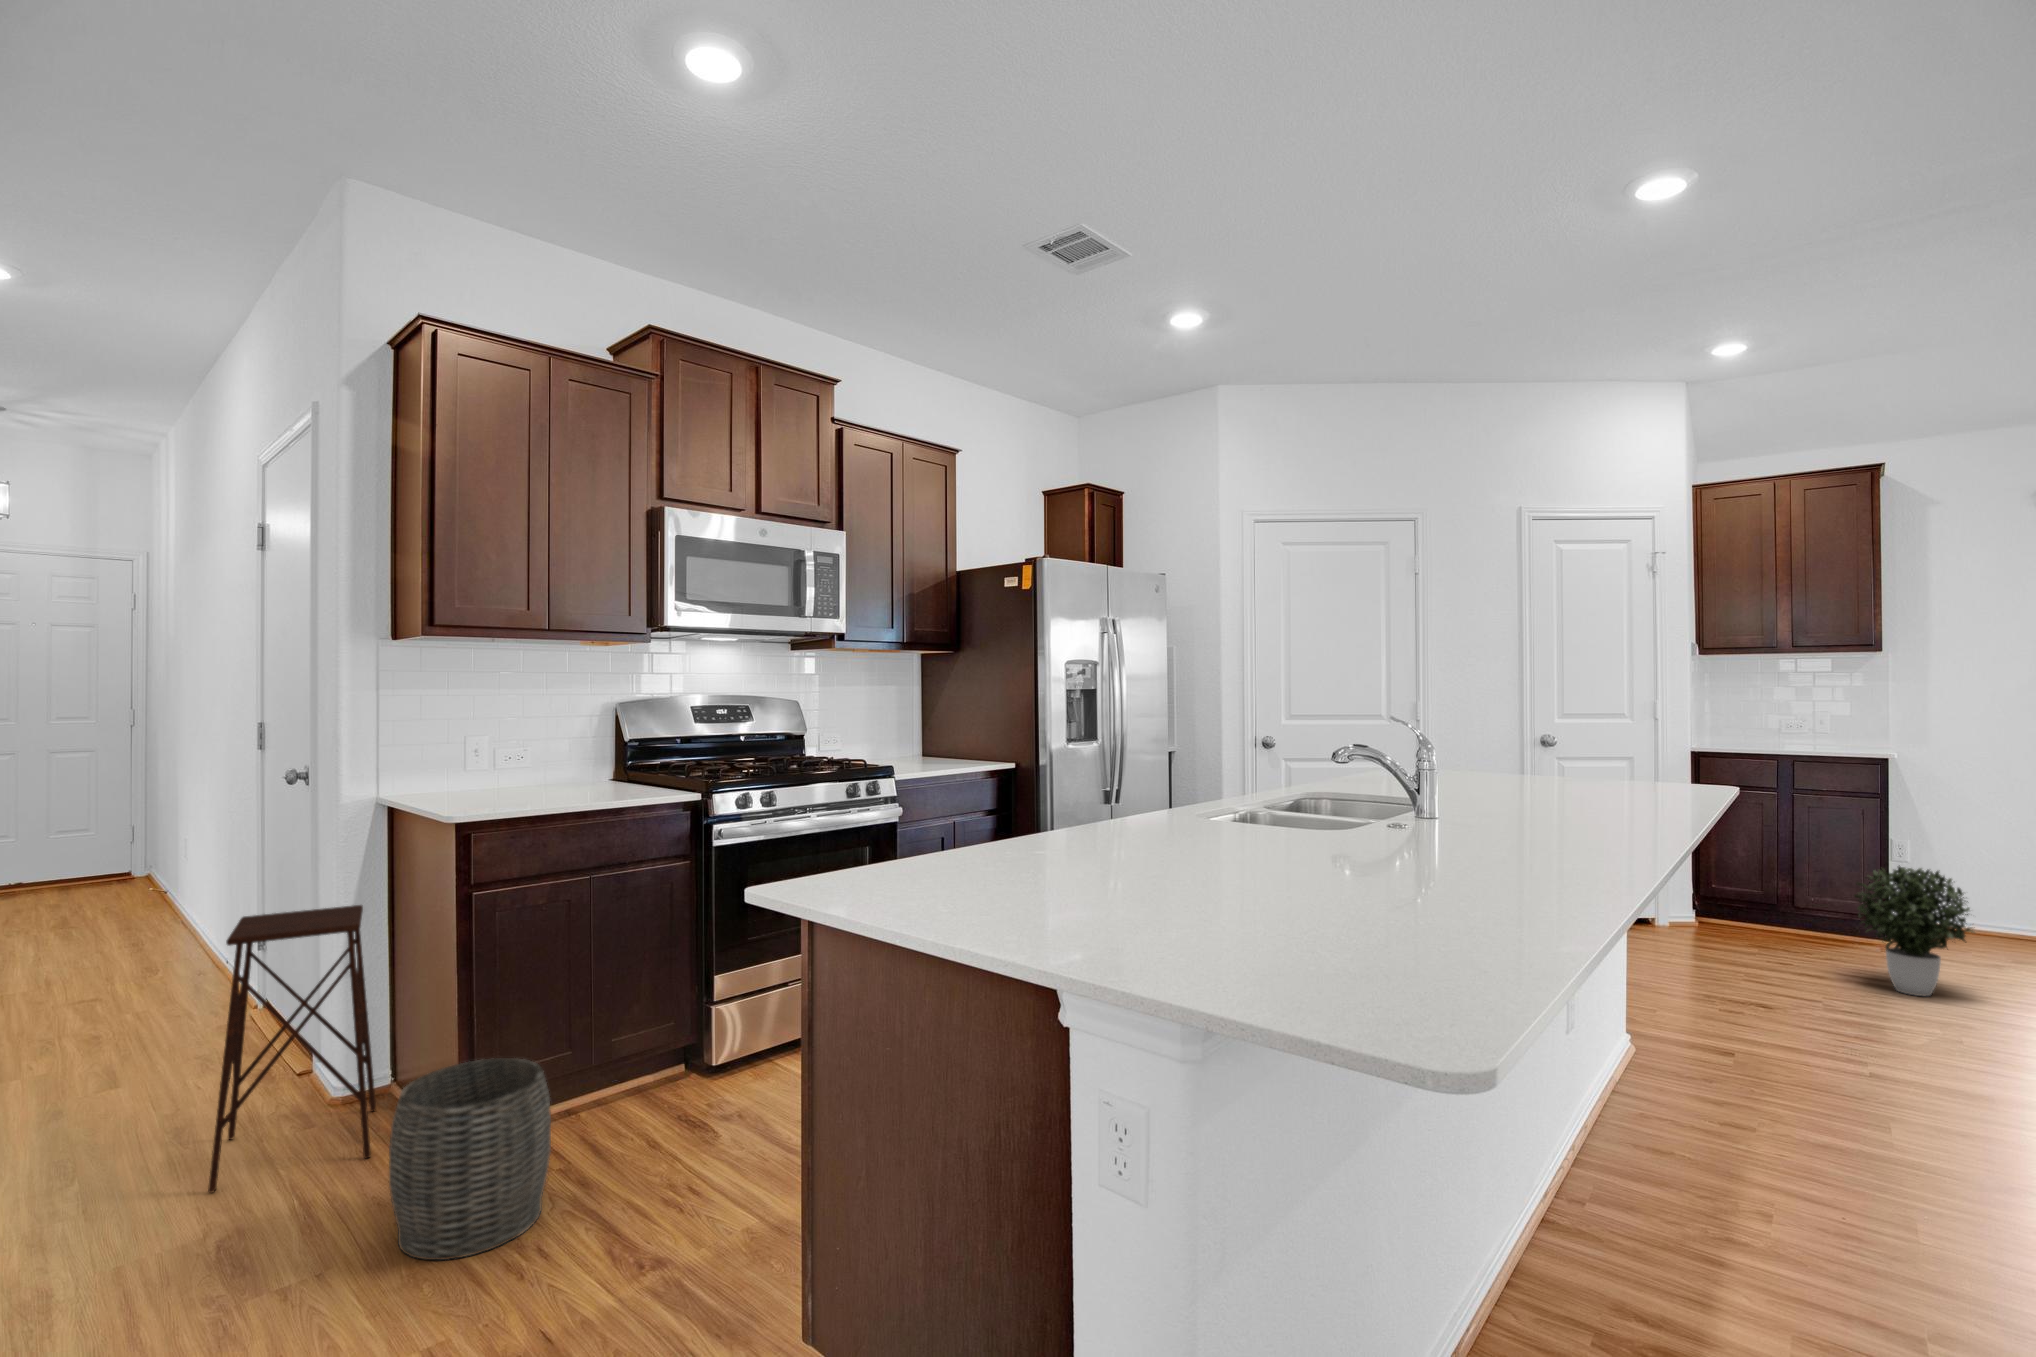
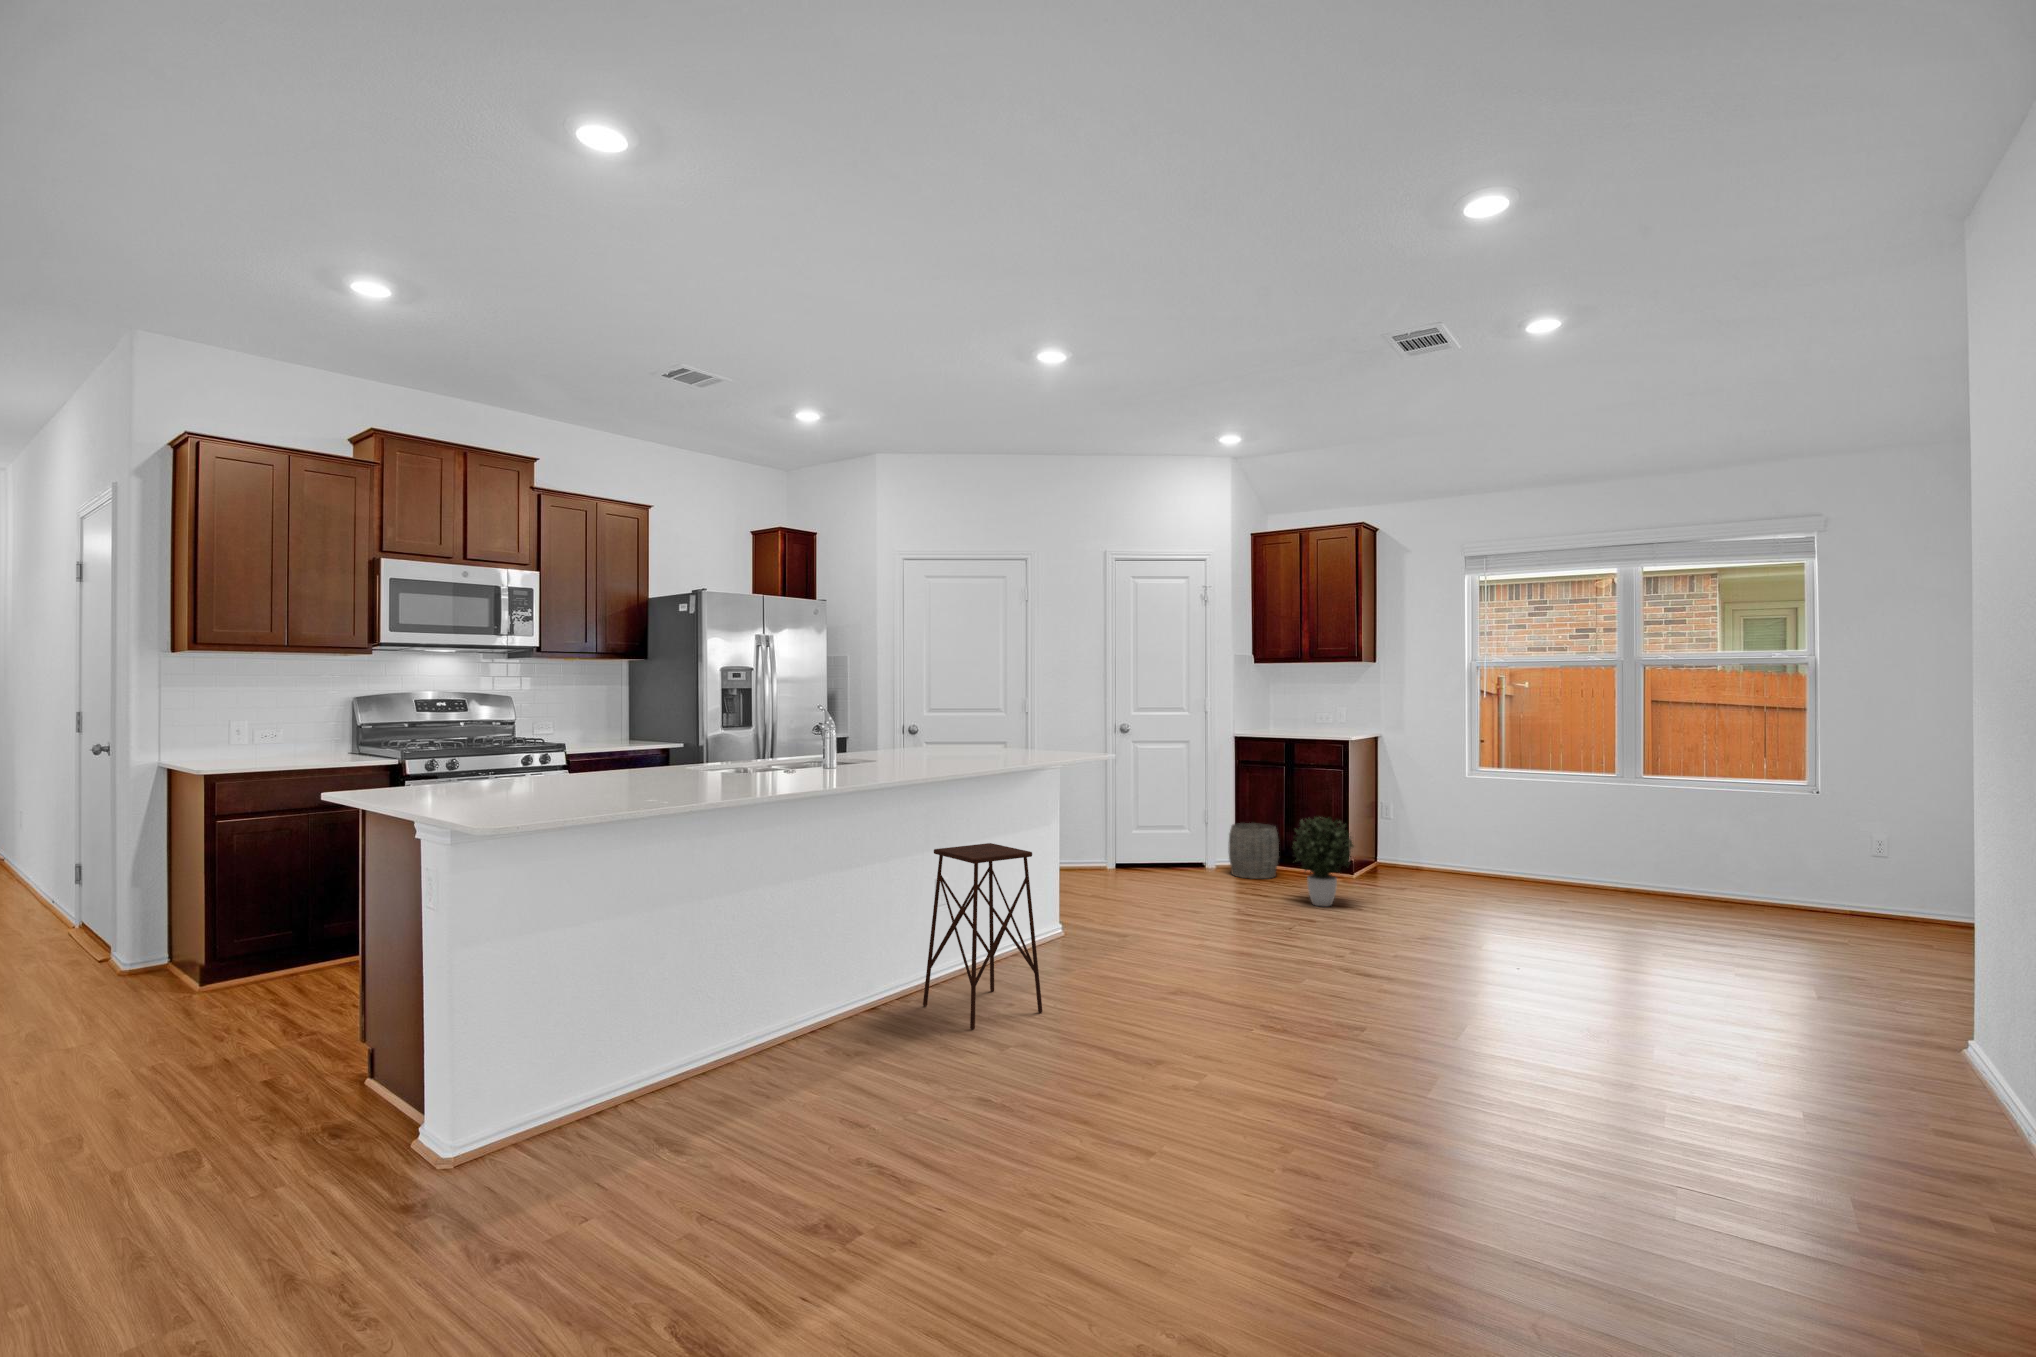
side table: present [208,905,376,1193] -> present [923,843,1042,1029]
woven basket: present [389,1058,551,1260] -> present [1229,823,1279,879]

